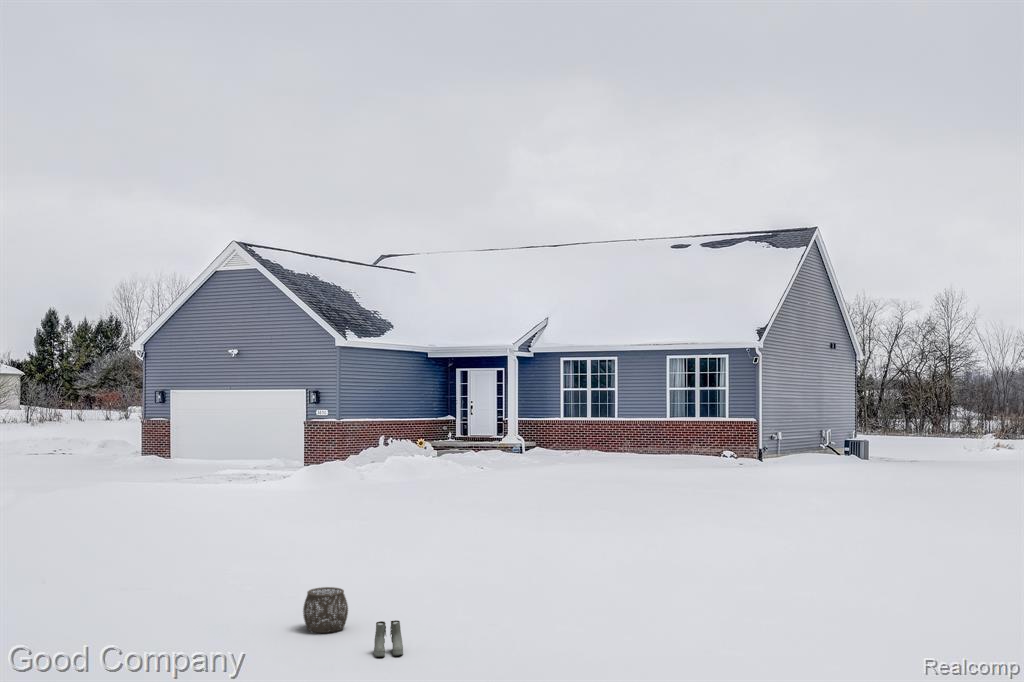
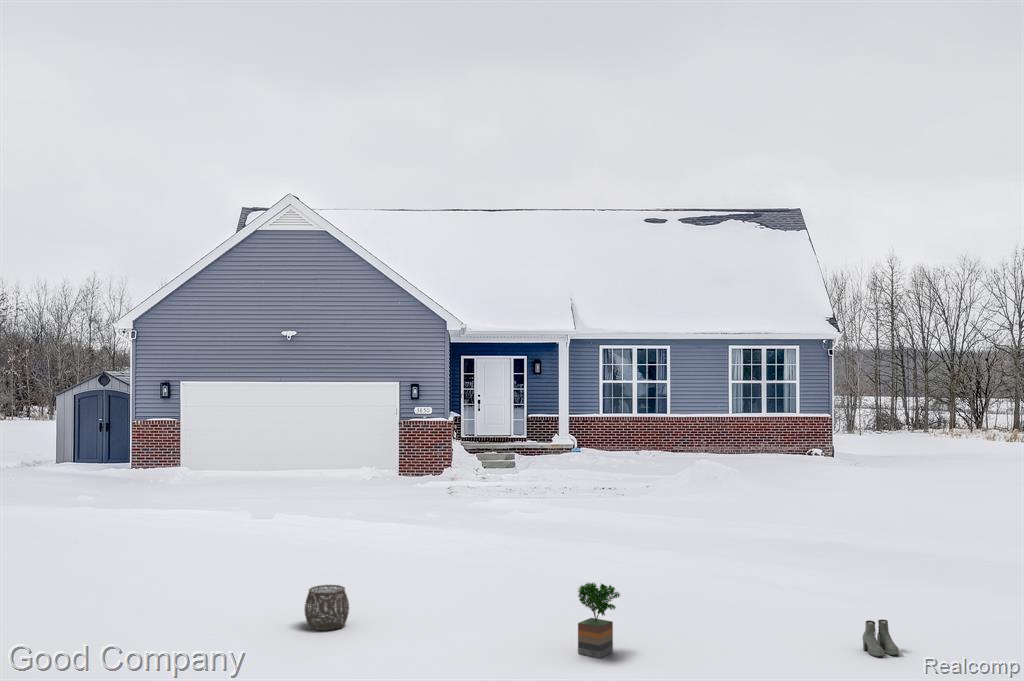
potted tree: none [578,583,623,659] -> present [578,583,620,658]
boots: present [374,620,403,657] -> present [863,620,899,657]

